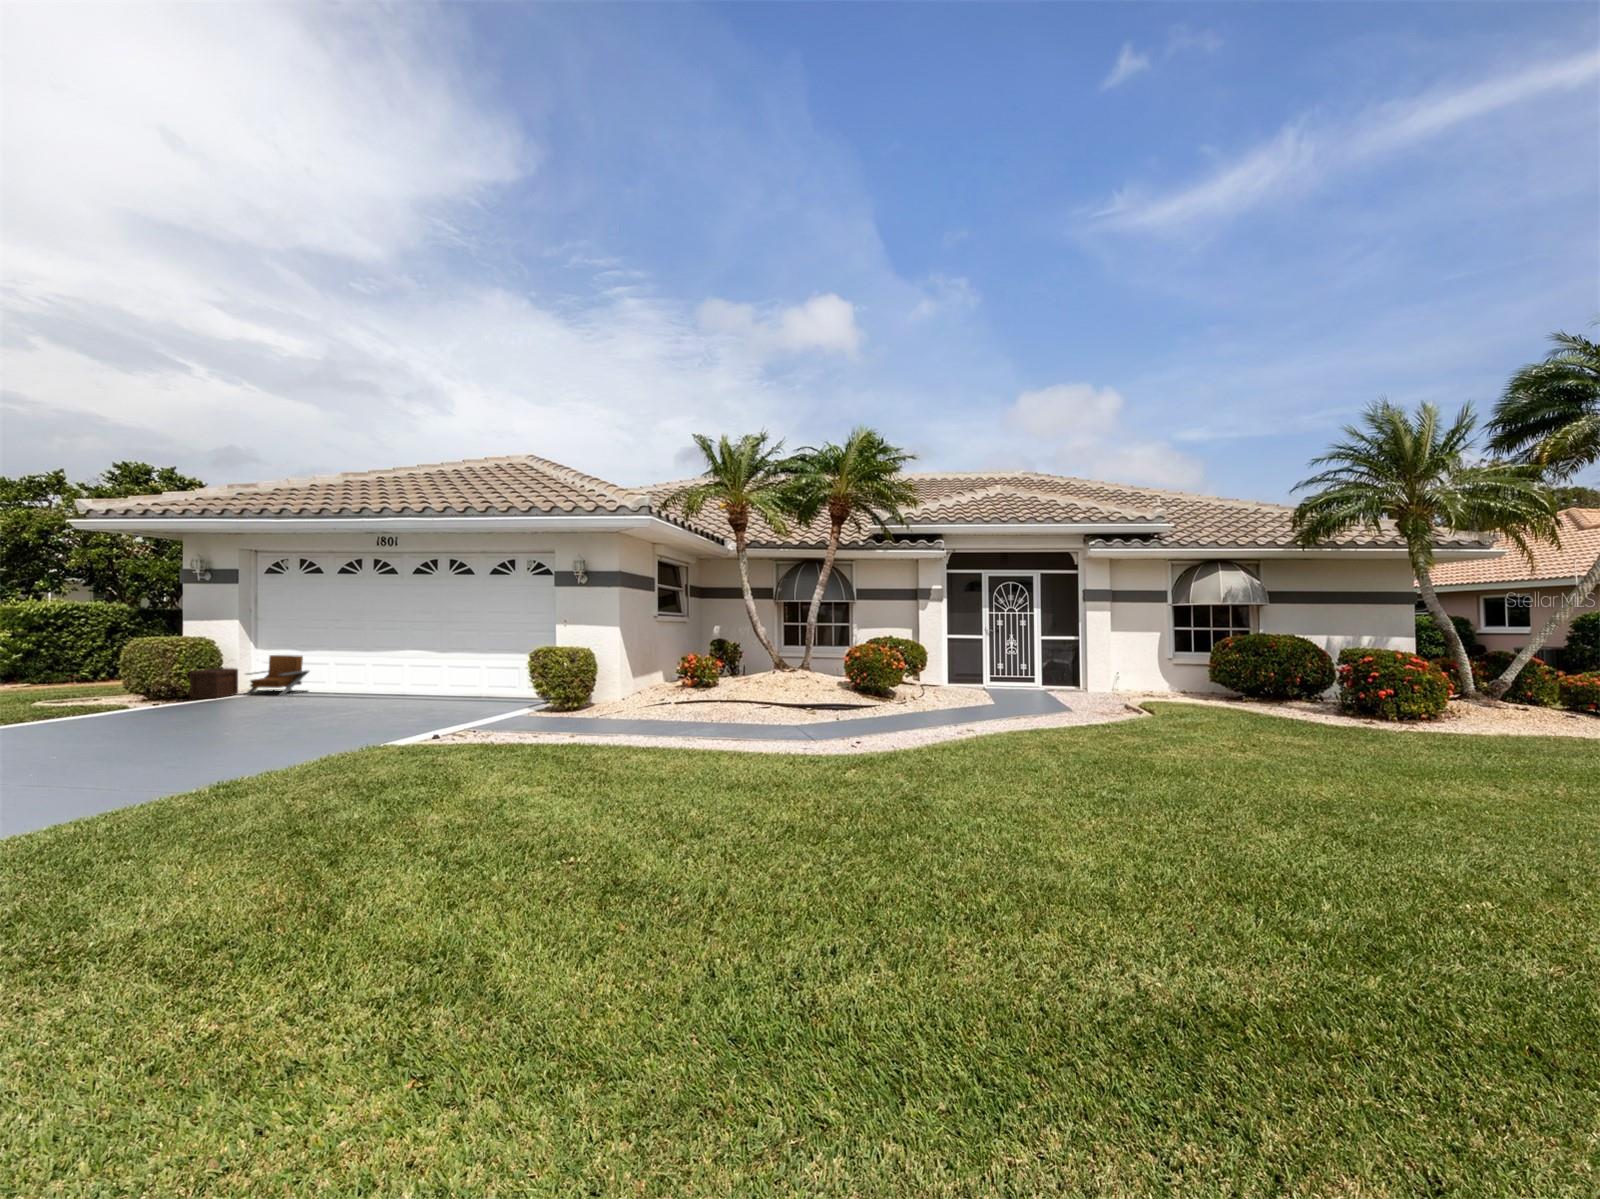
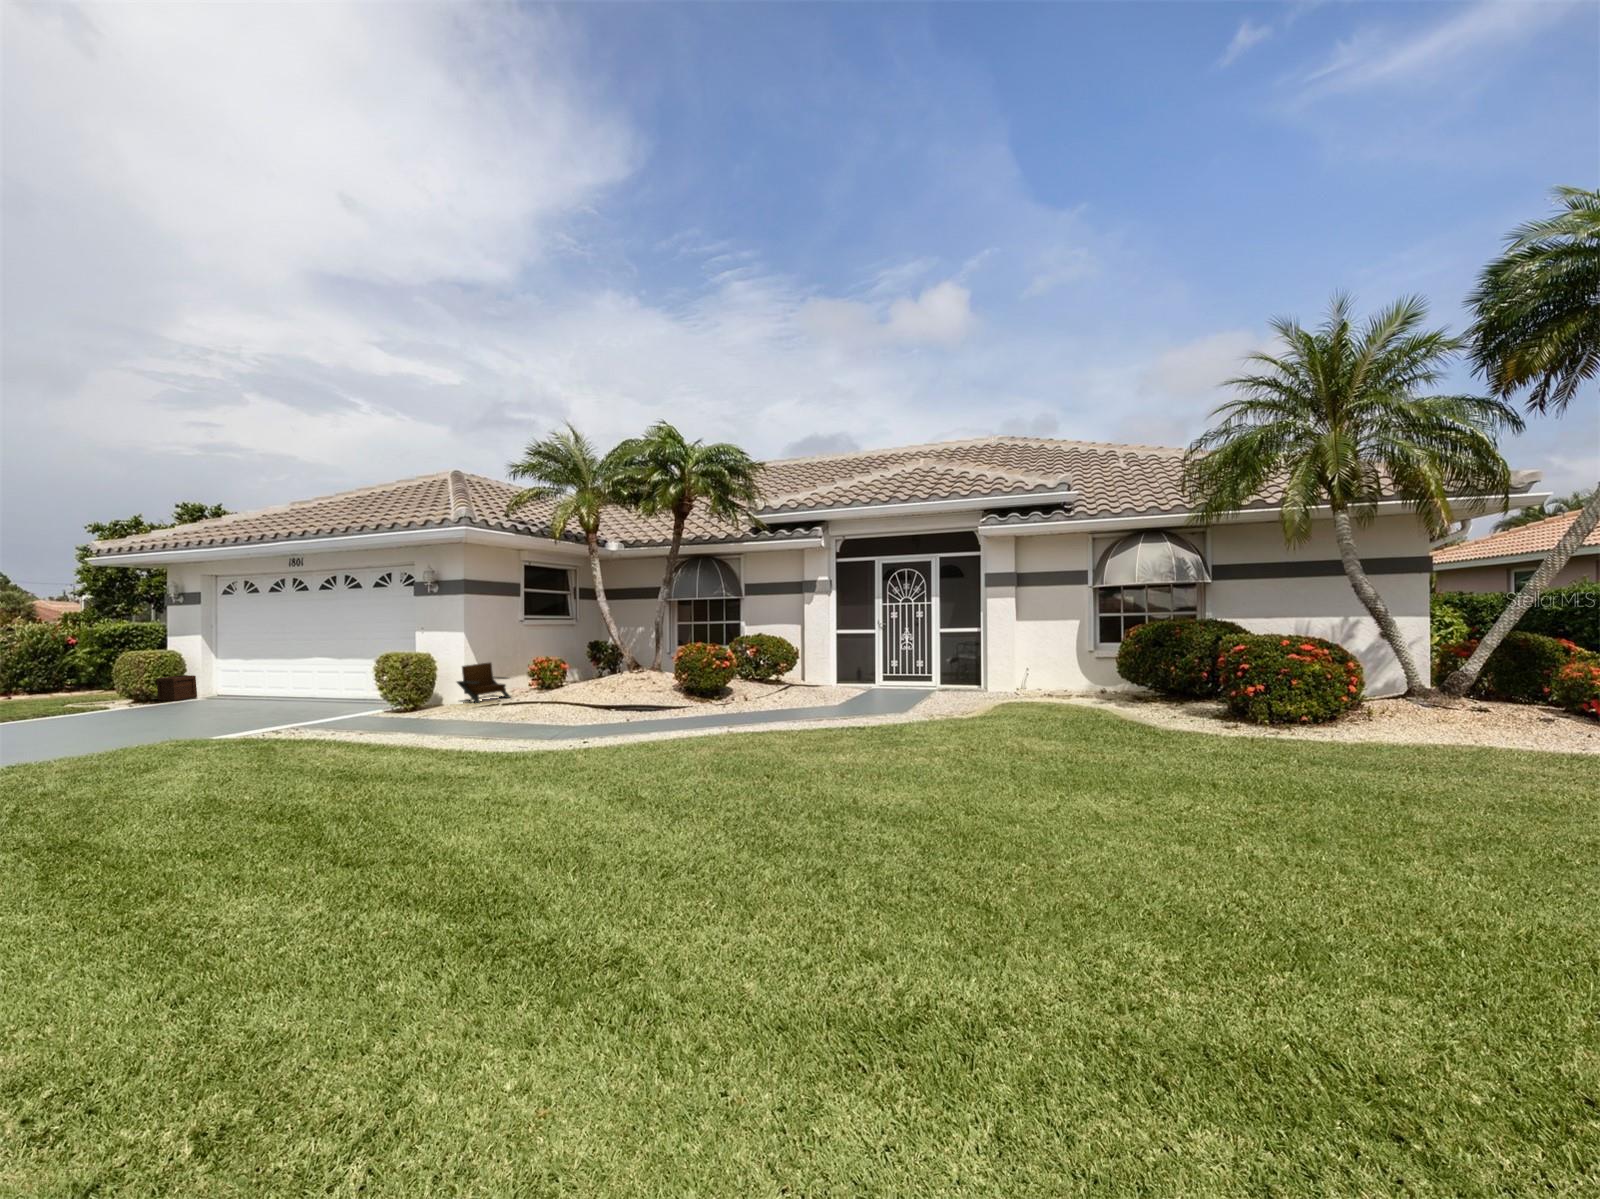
lounge chair: present [246,655,309,696] -> present [457,663,511,703]

